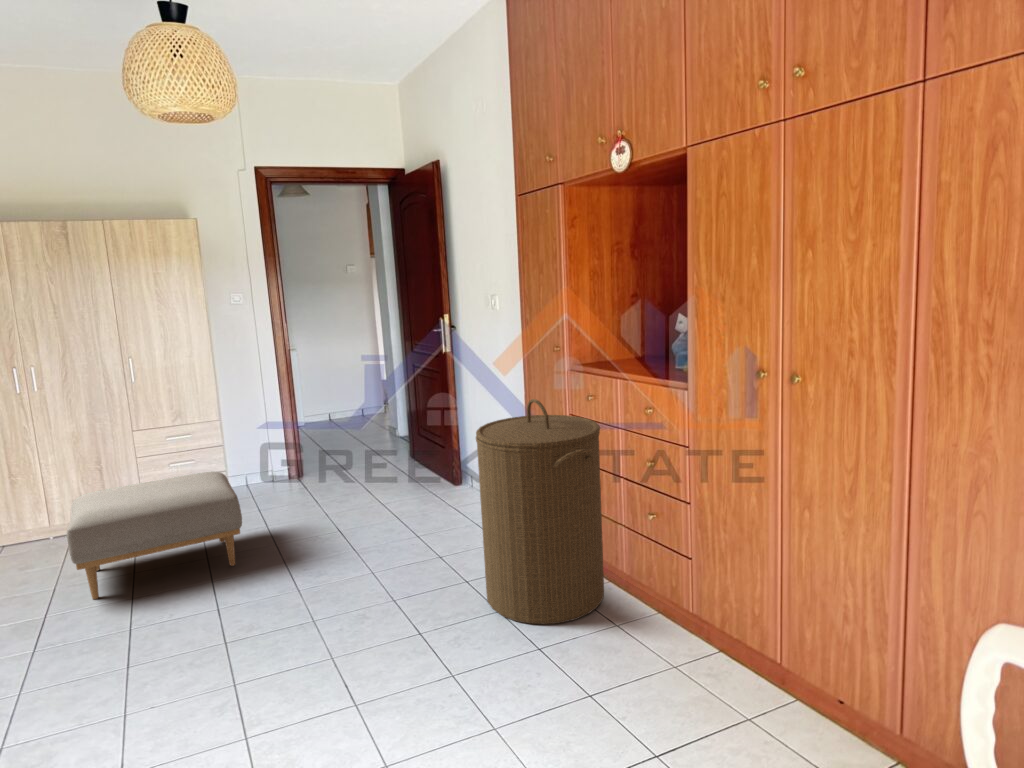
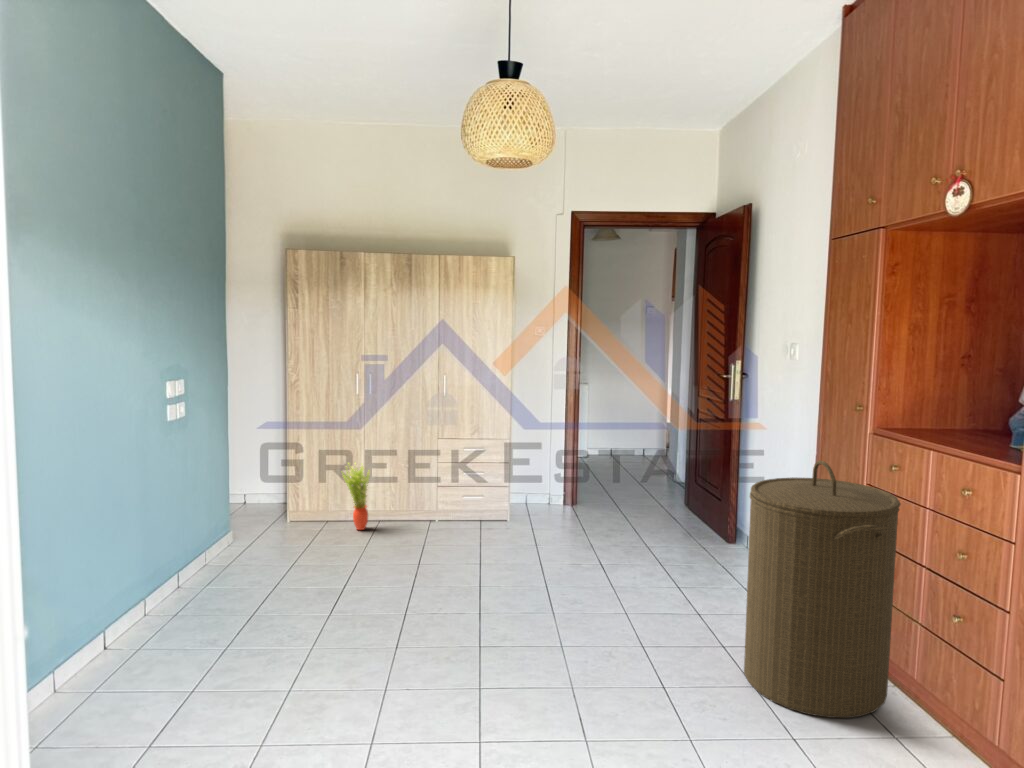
potted plant: none [18,470,63,547] -> present [343,463,369,530]
ottoman: present [67,472,242,599] -> none [371,486,512,582]

